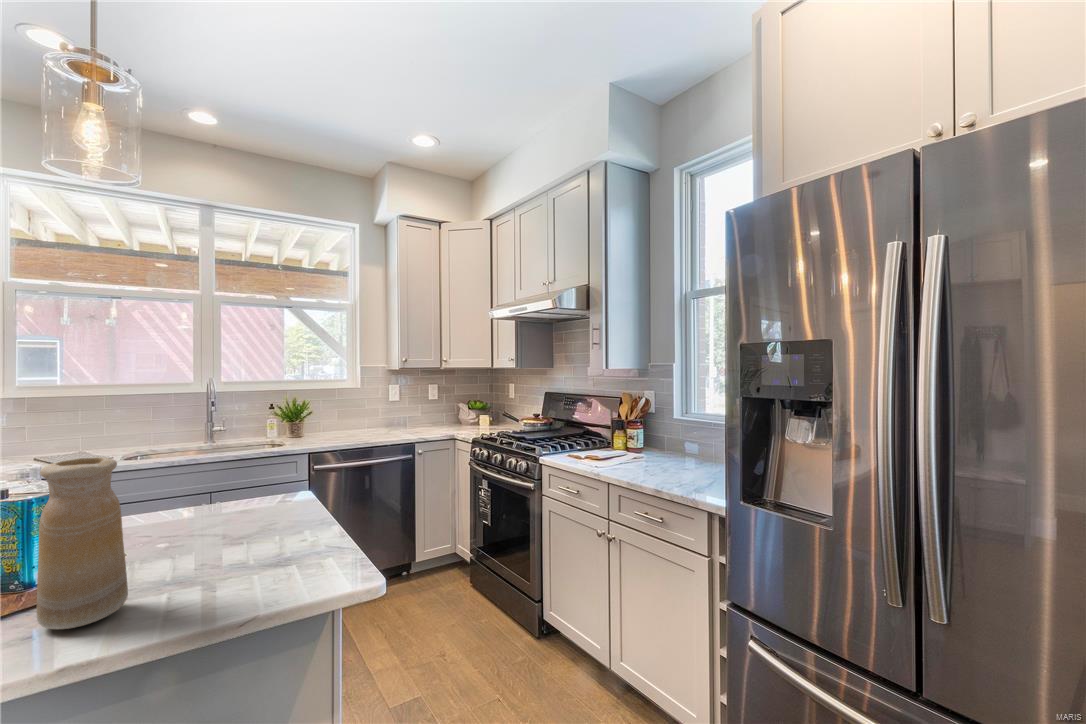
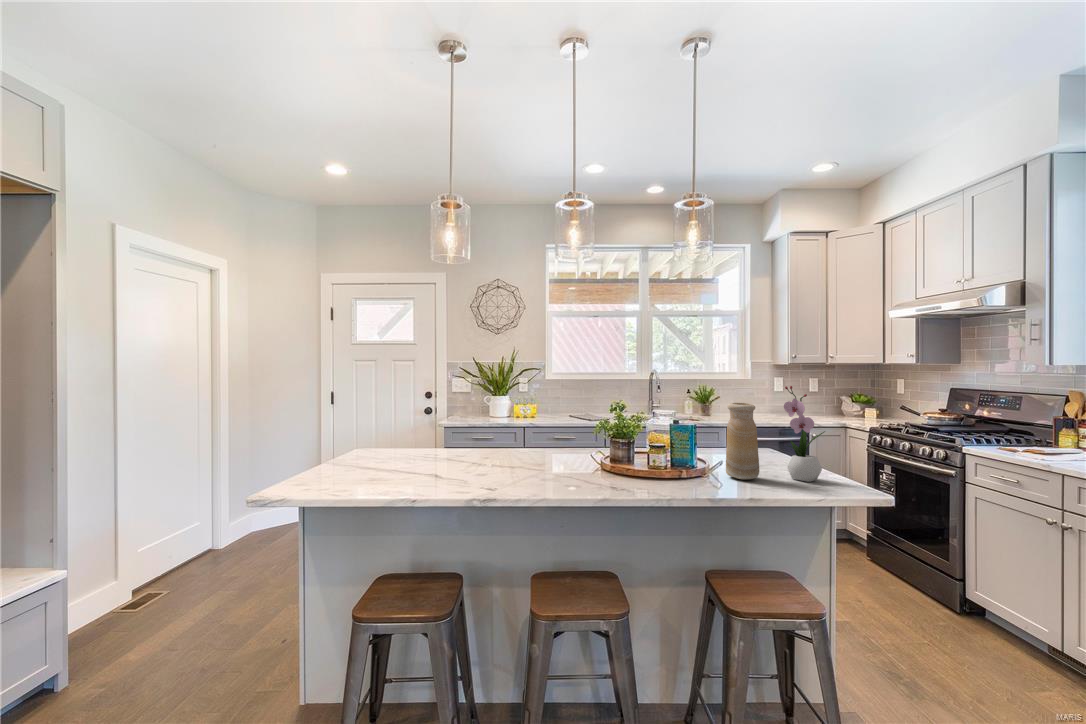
flower arrangement: none [188,416,282,595] -> present [784,386,825,482]

